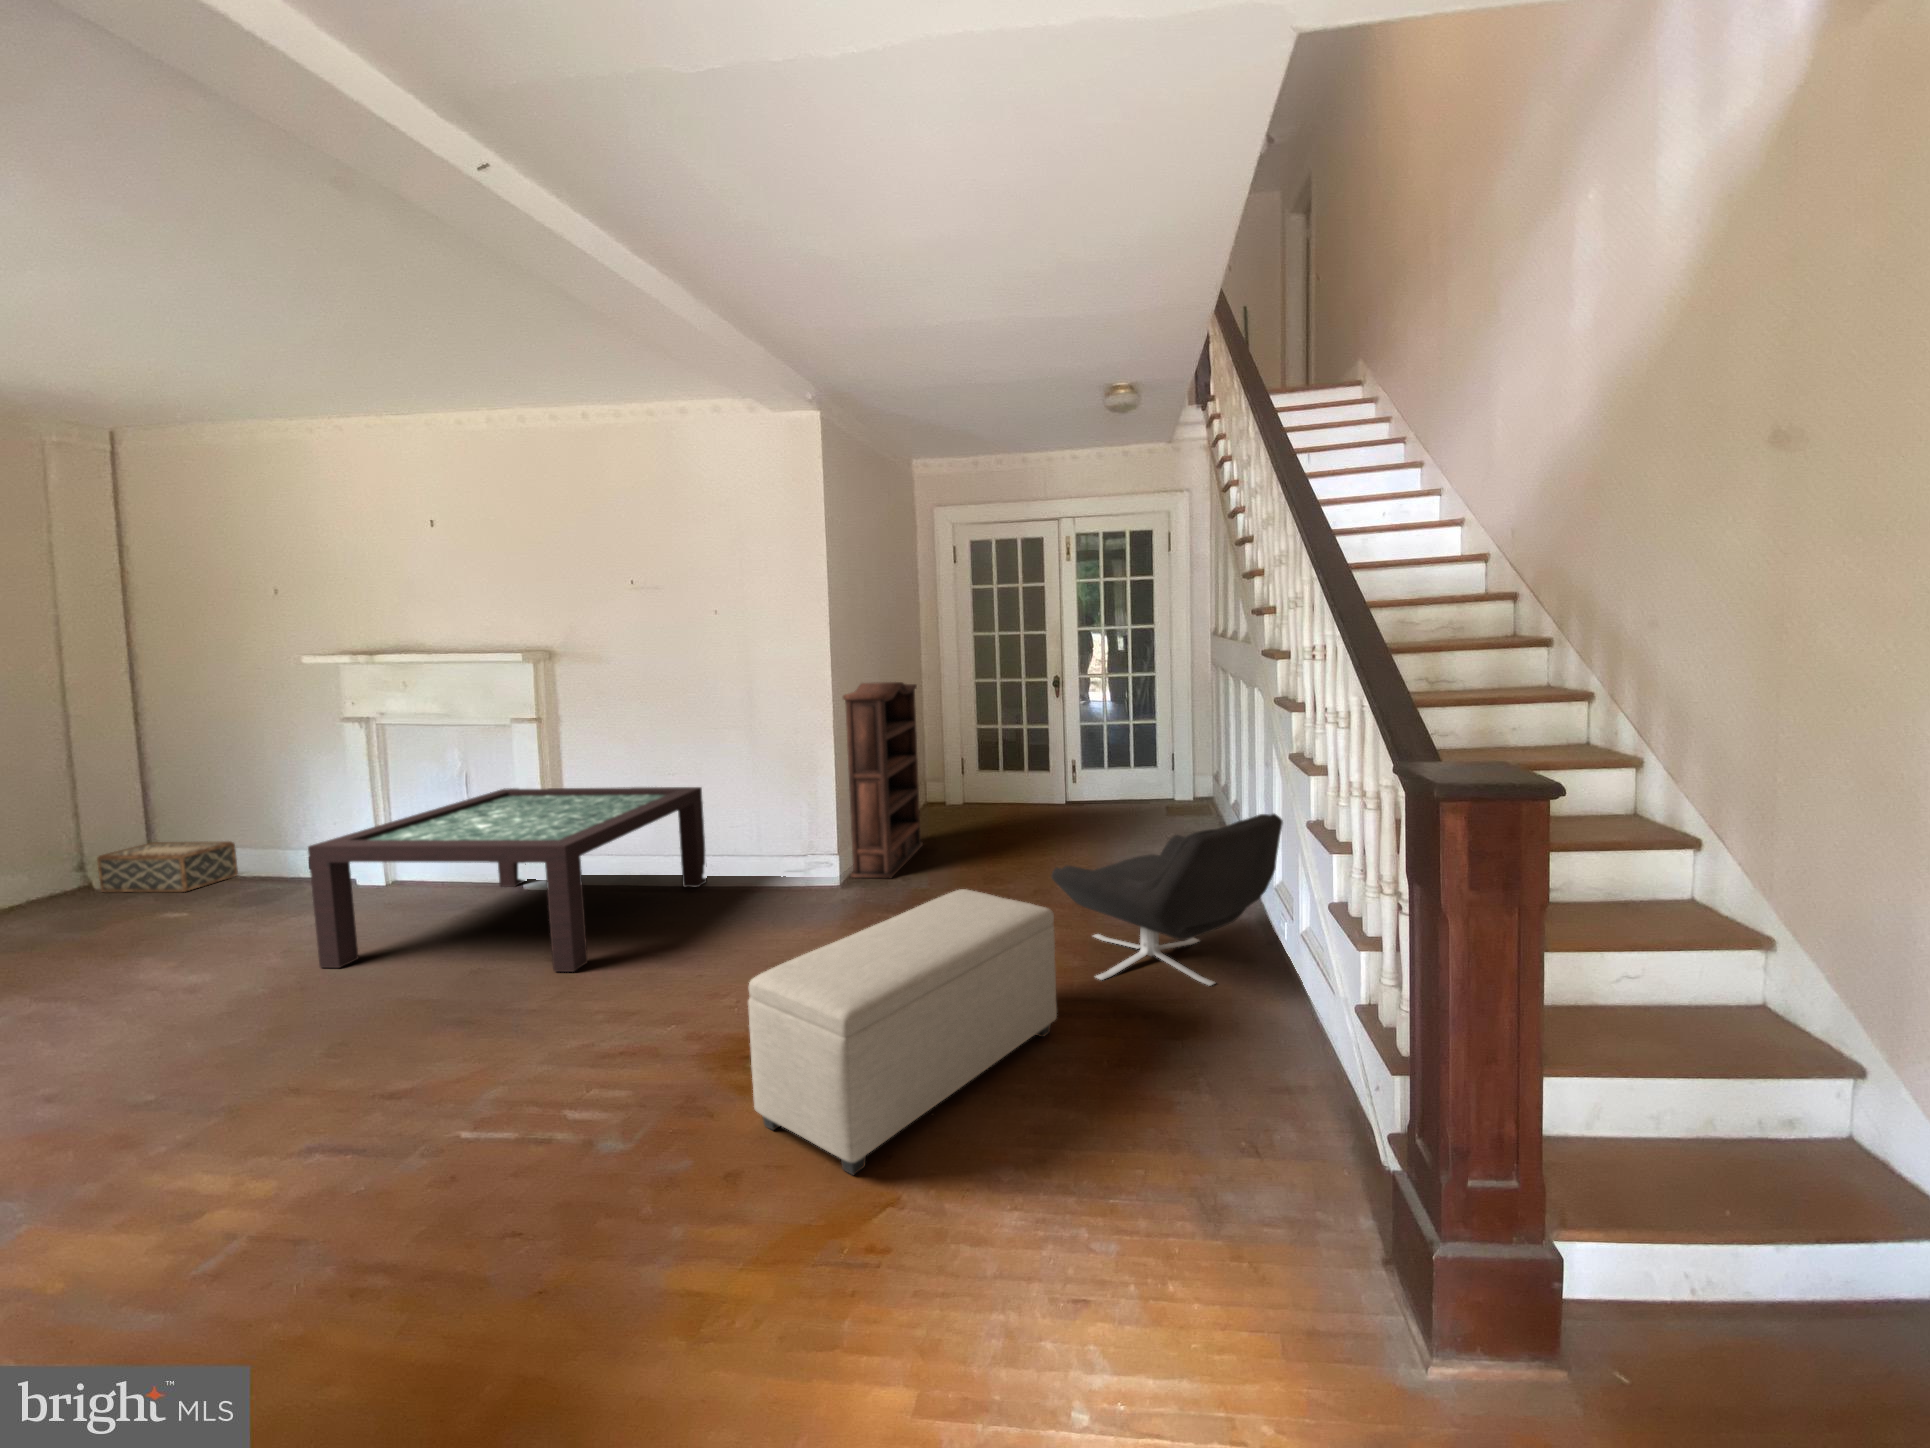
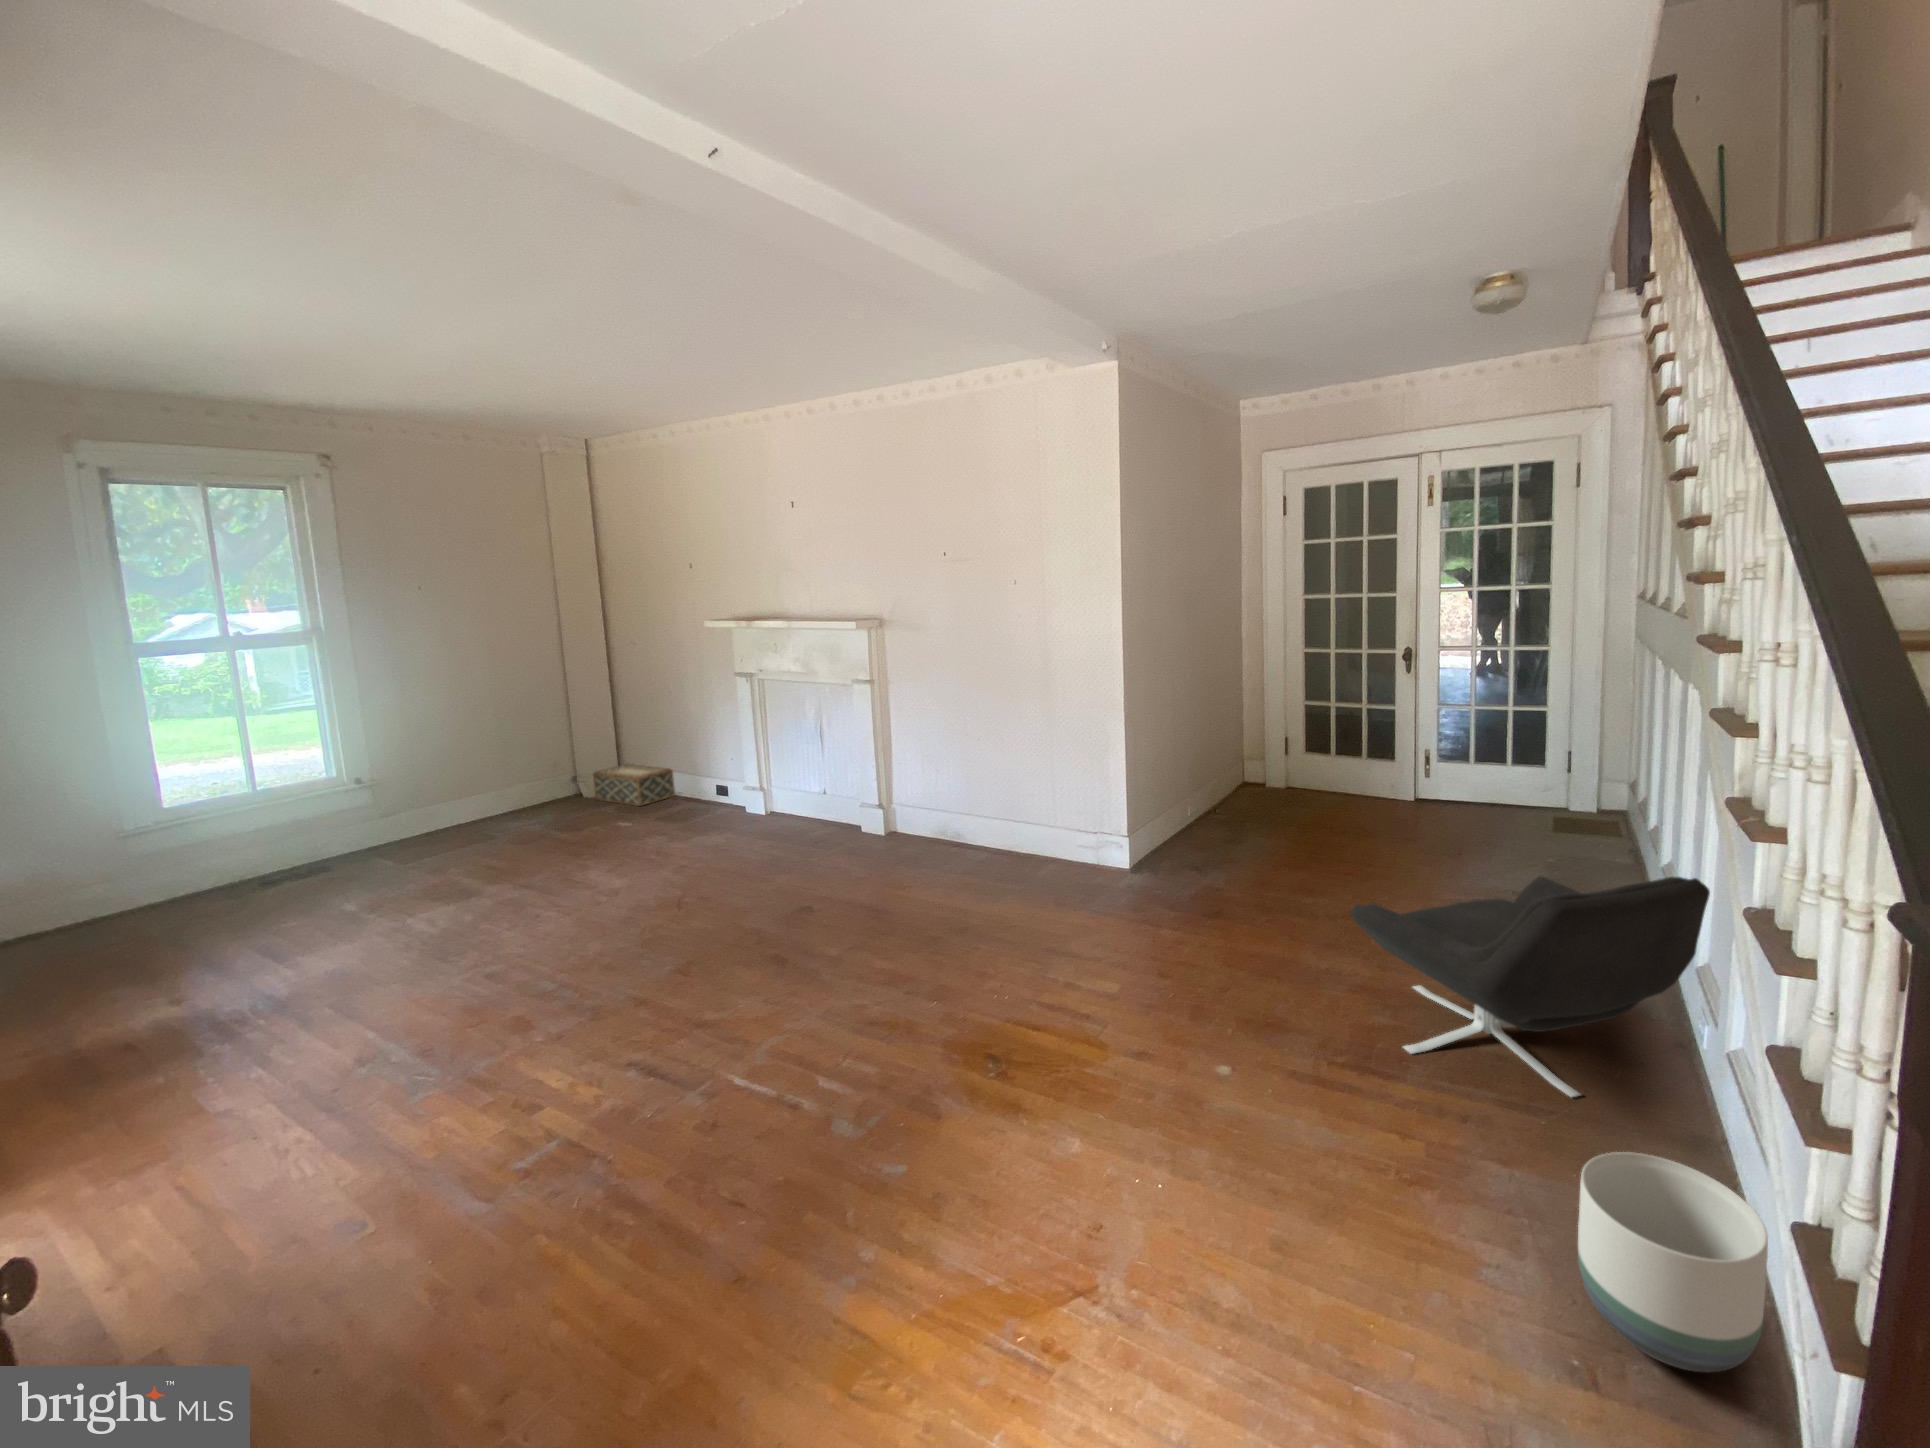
bookshelf: present [843,682,923,879] -> none [1139,655,1232,871]
coffee table: present [308,787,707,972] -> none [685,743,1007,929]
ottoman: present [748,889,1057,1175] -> none [962,918,1335,1247]
planter: none [1233,990,1336,1119] -> present [1578,1152,1768,1372]

